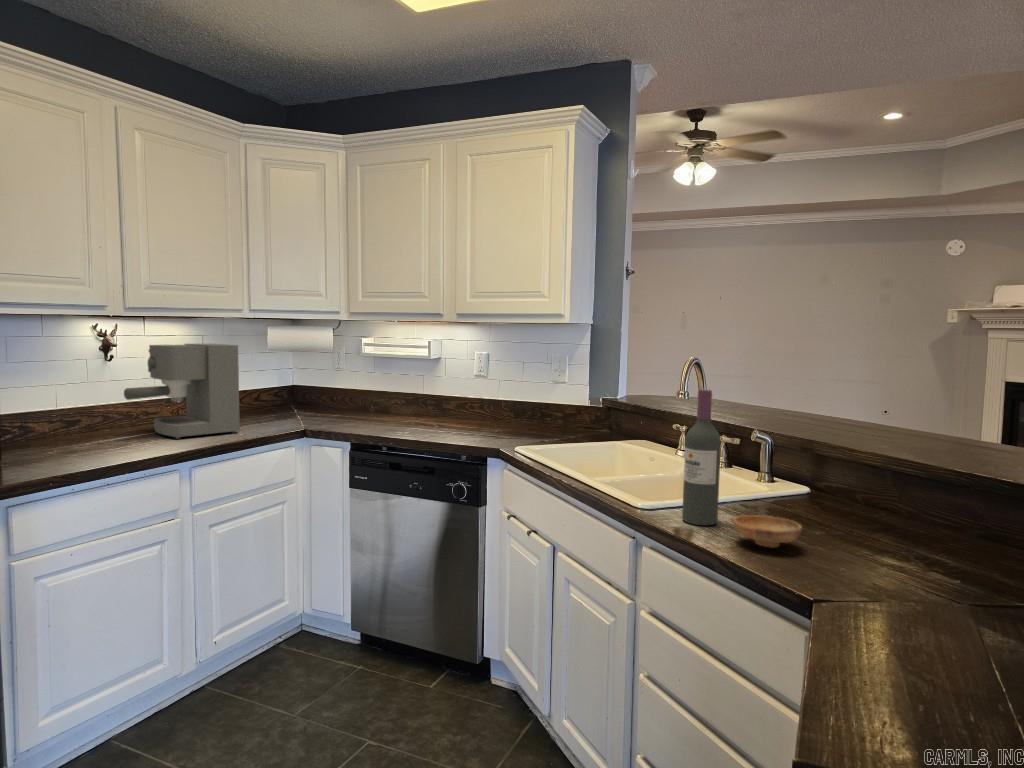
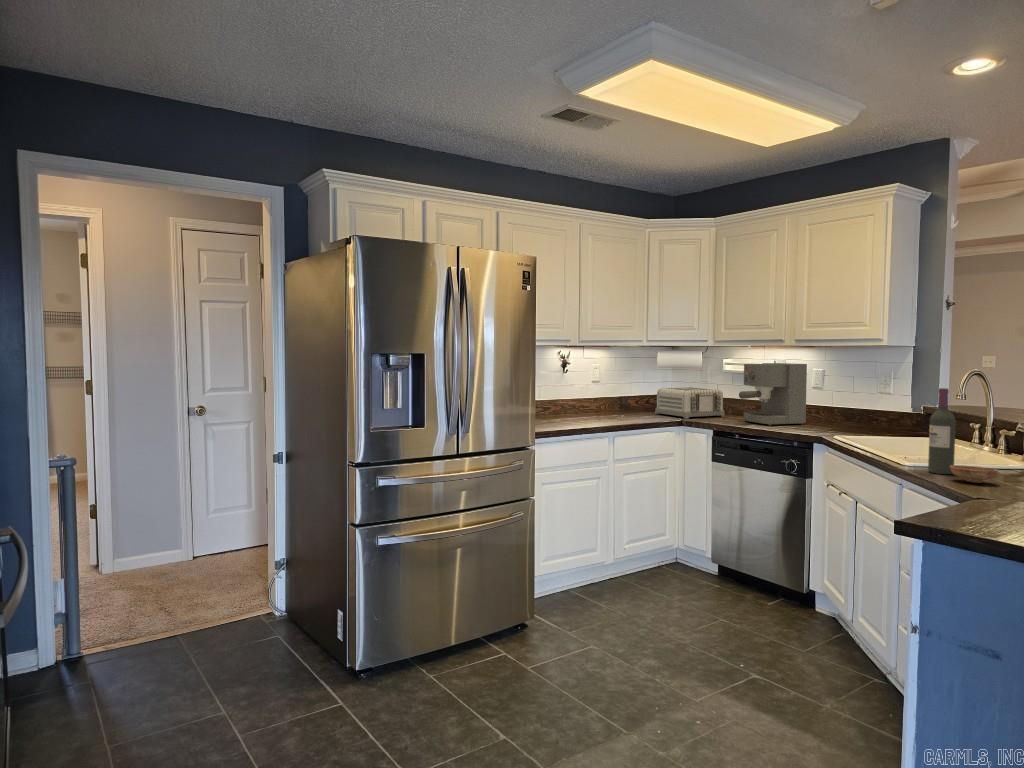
coffee maker: present [124,344,240,439] -> present [739,363,807,426]
toaster: none [267,377,365,424] -> present [655,387,725,419]

